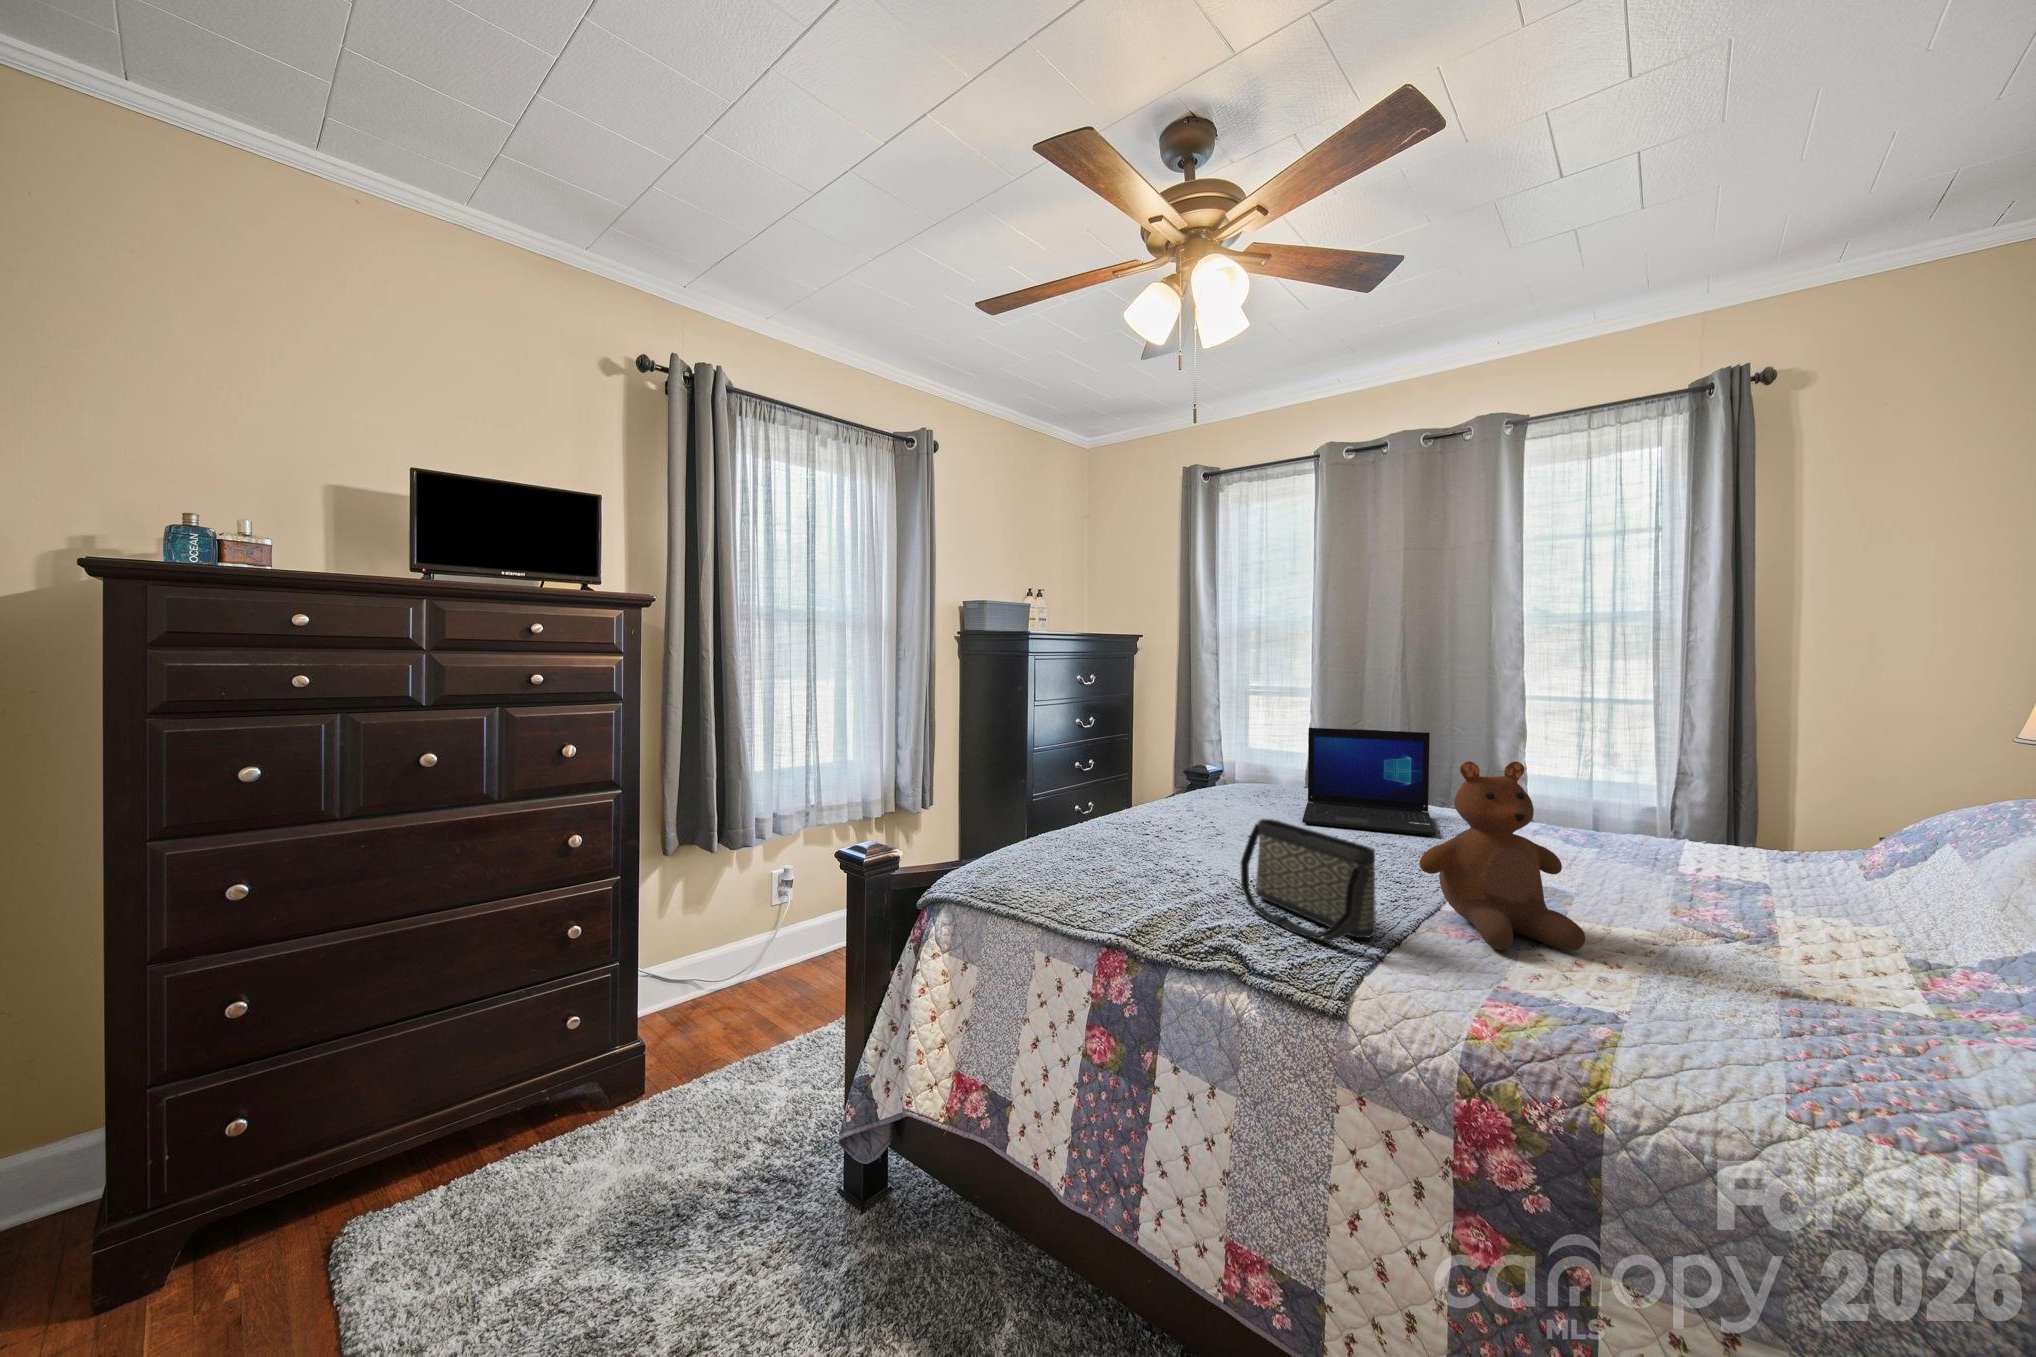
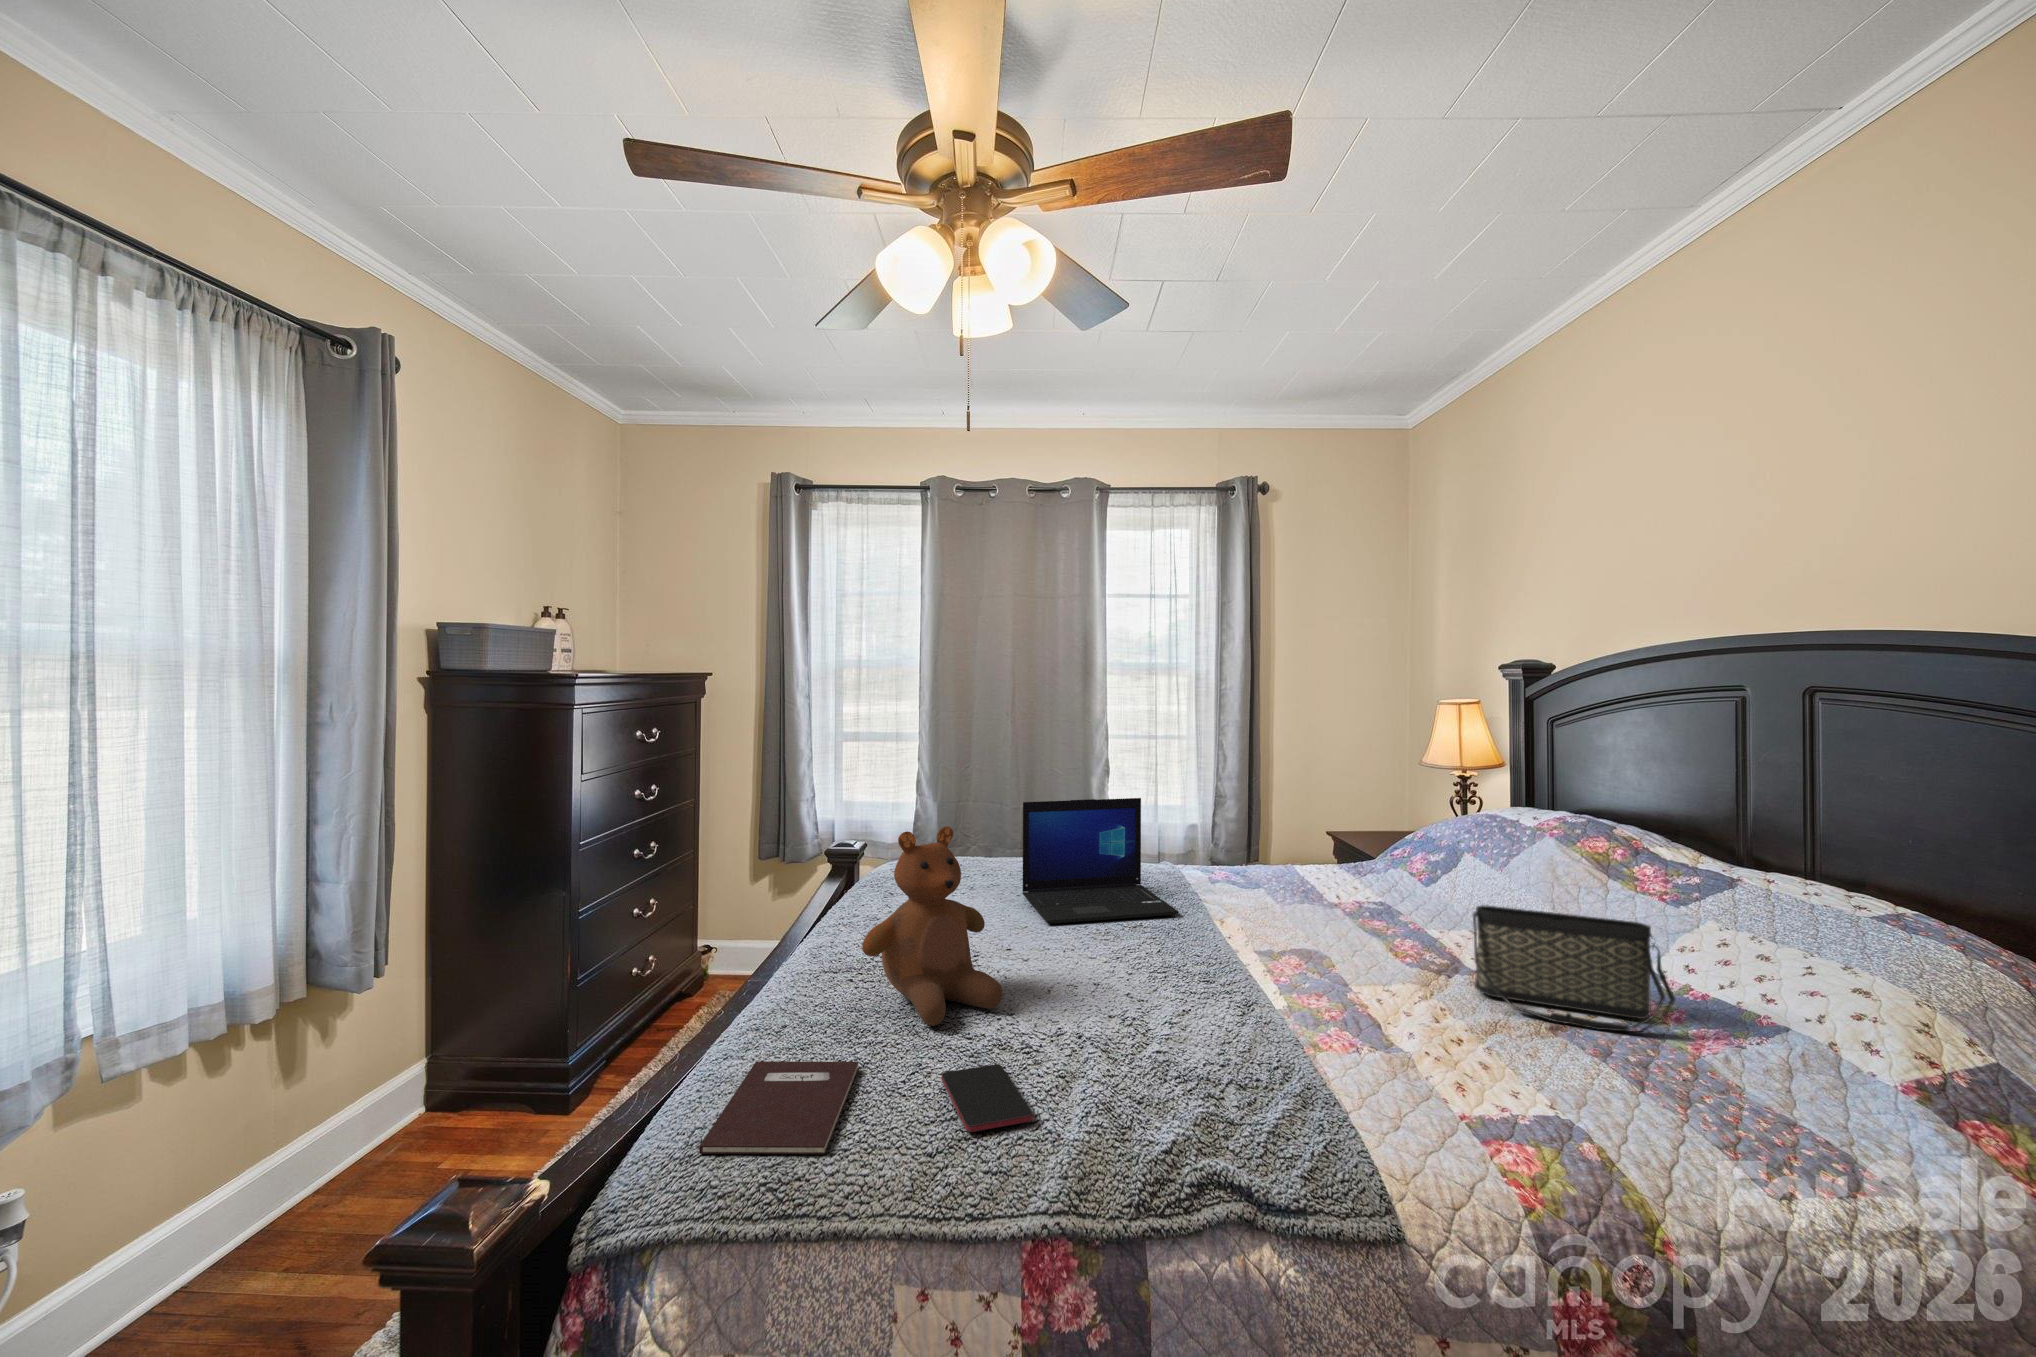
teddy bear: present [1419,761,1585,951] -> present [862,826,1003,1026]
handbag: present [1241,819,1376,942] -> present [1473,905,1675,1032]
notebook: none [974,846,1081,885] -> present [700,1061,859,1154]
smartphone: none [1105,871,1160,900] -> present [942,1064,1033,1132]

